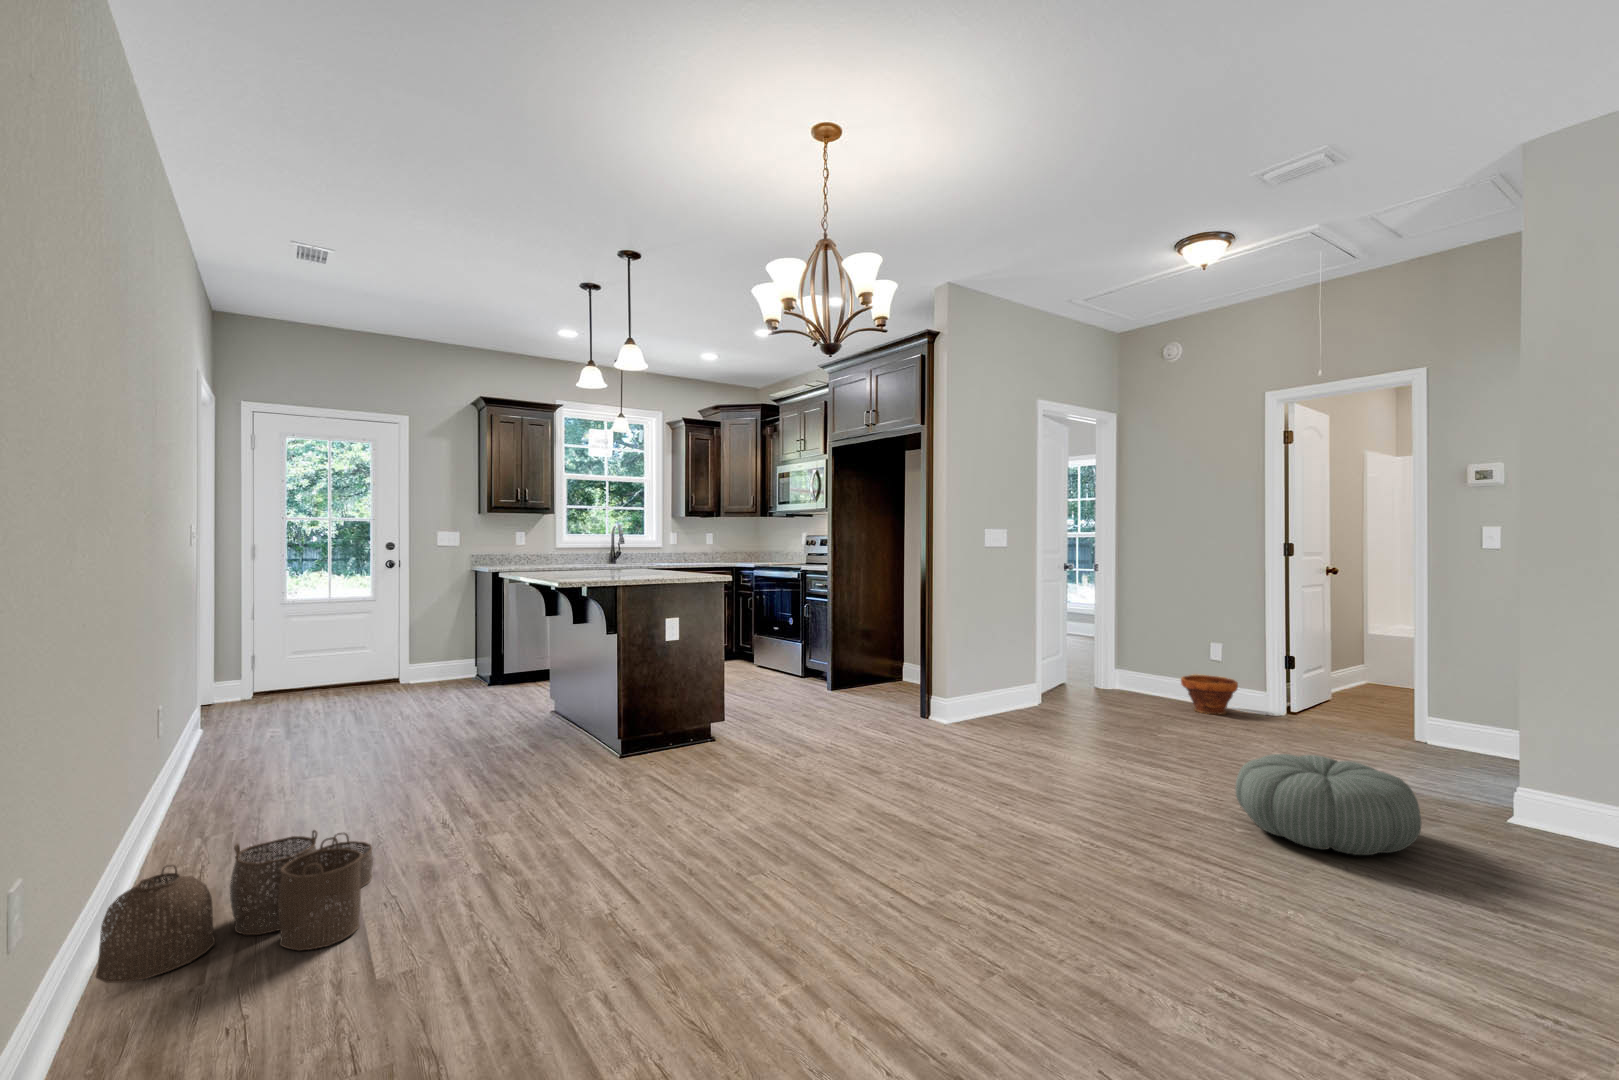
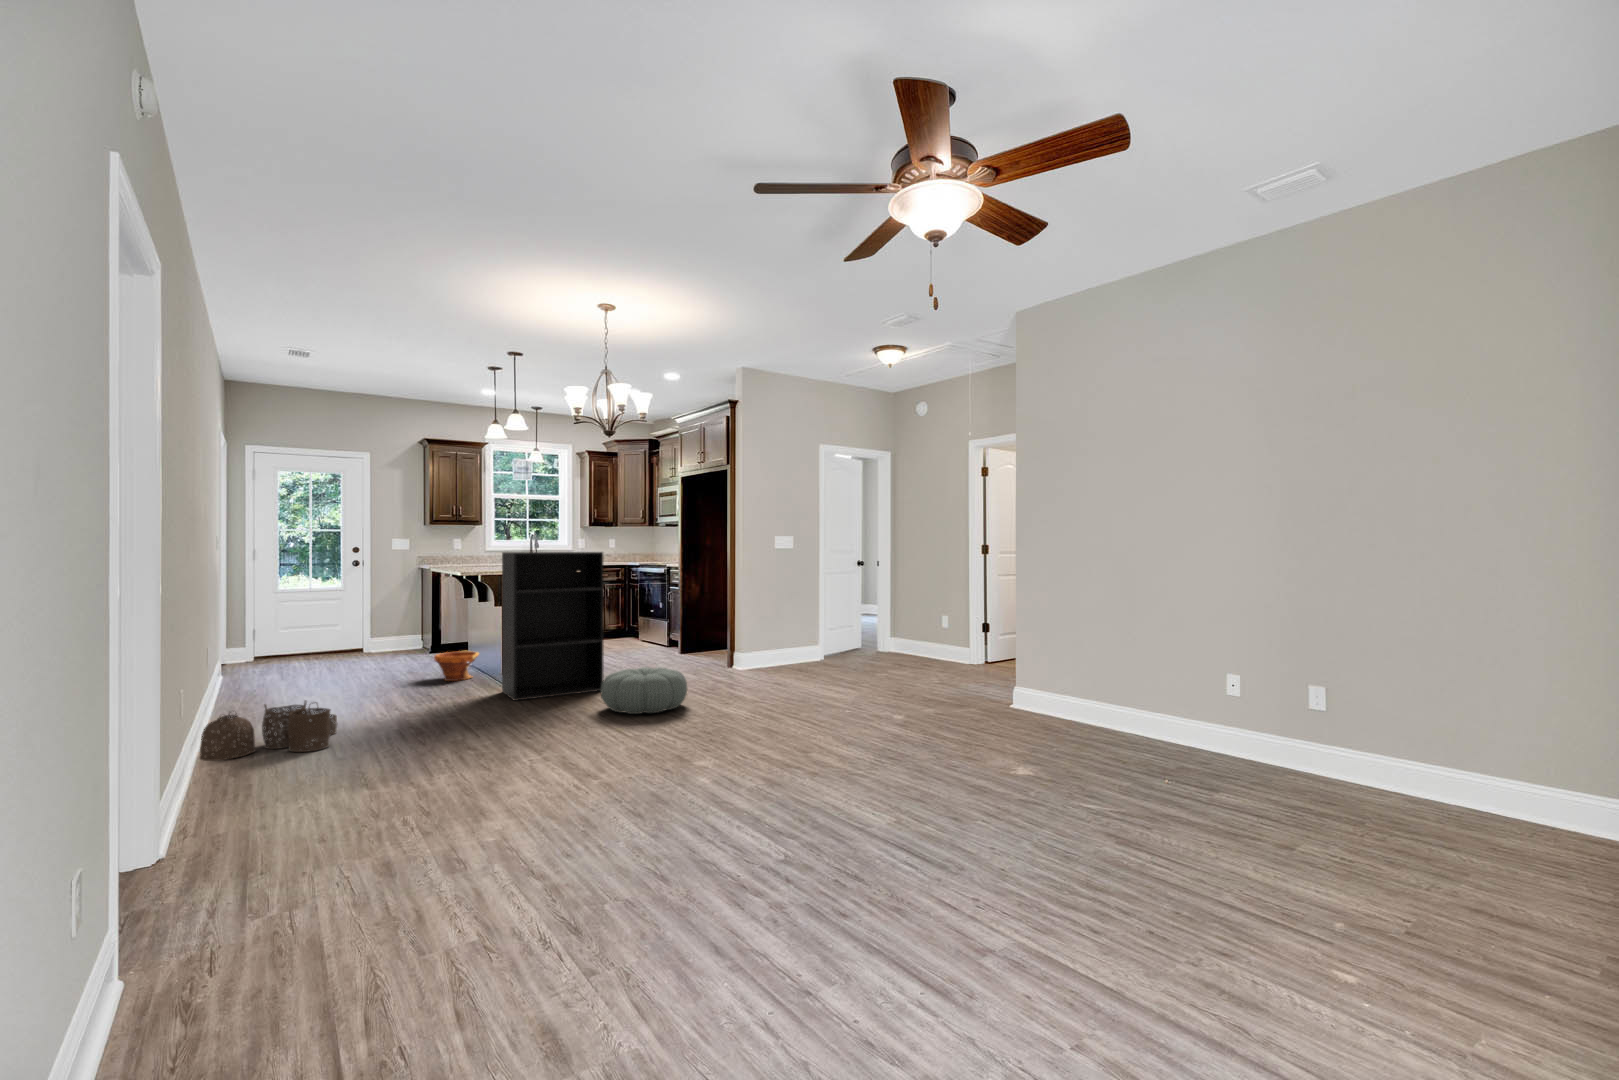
bookshelf: none [622,550,778,790] -> present [502,552,604,701]
planter: present [1181,674,1238,714] -> present [434,651,479,681]
pouf: present [1235,754,1421,855] -> present [601,667,687,714]

